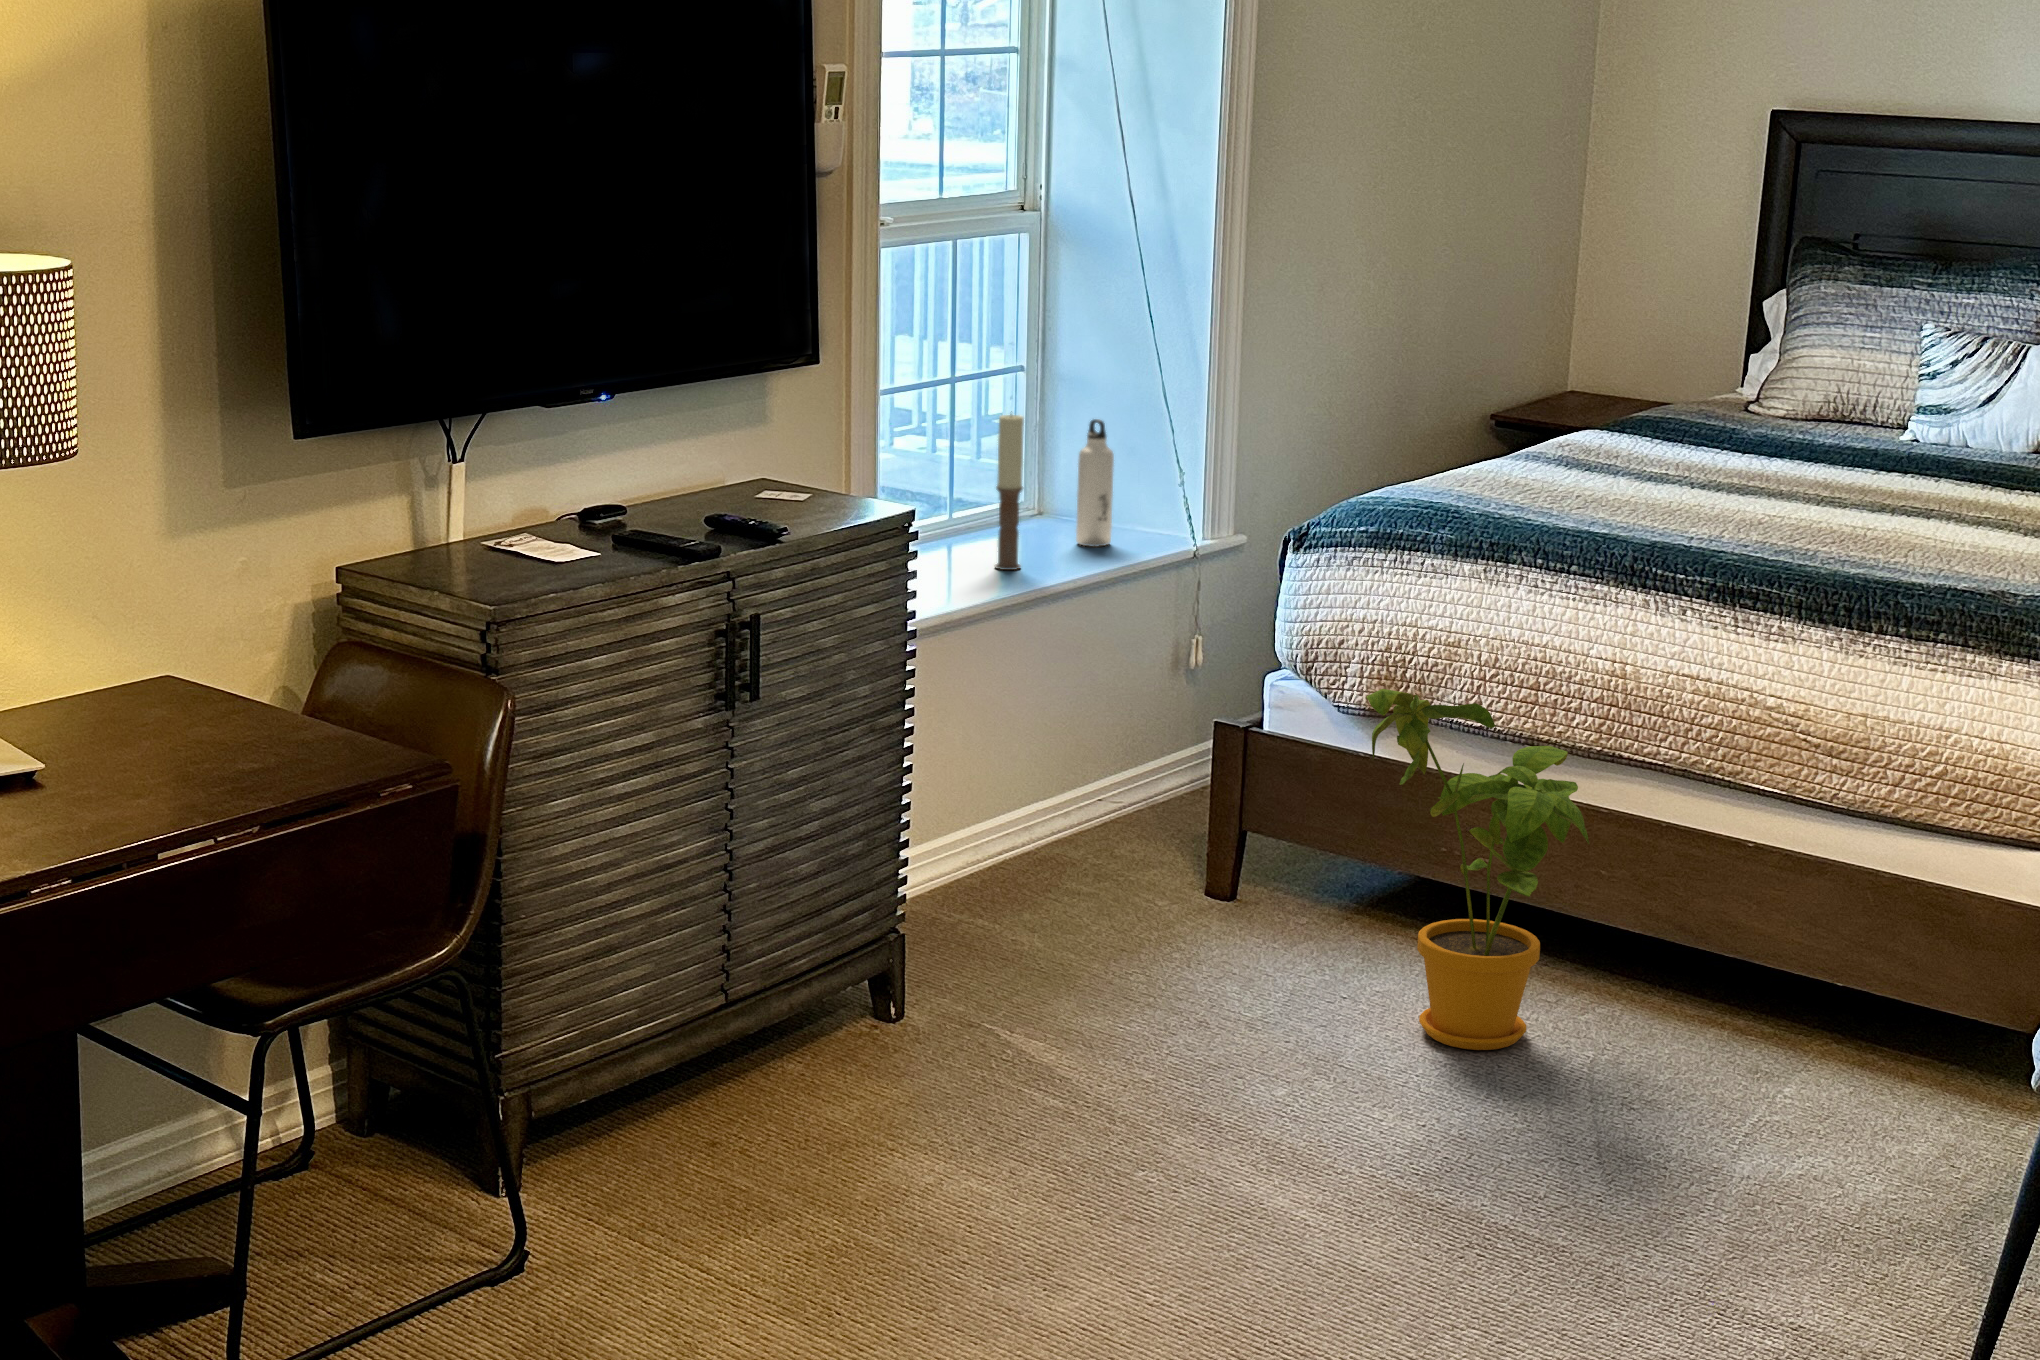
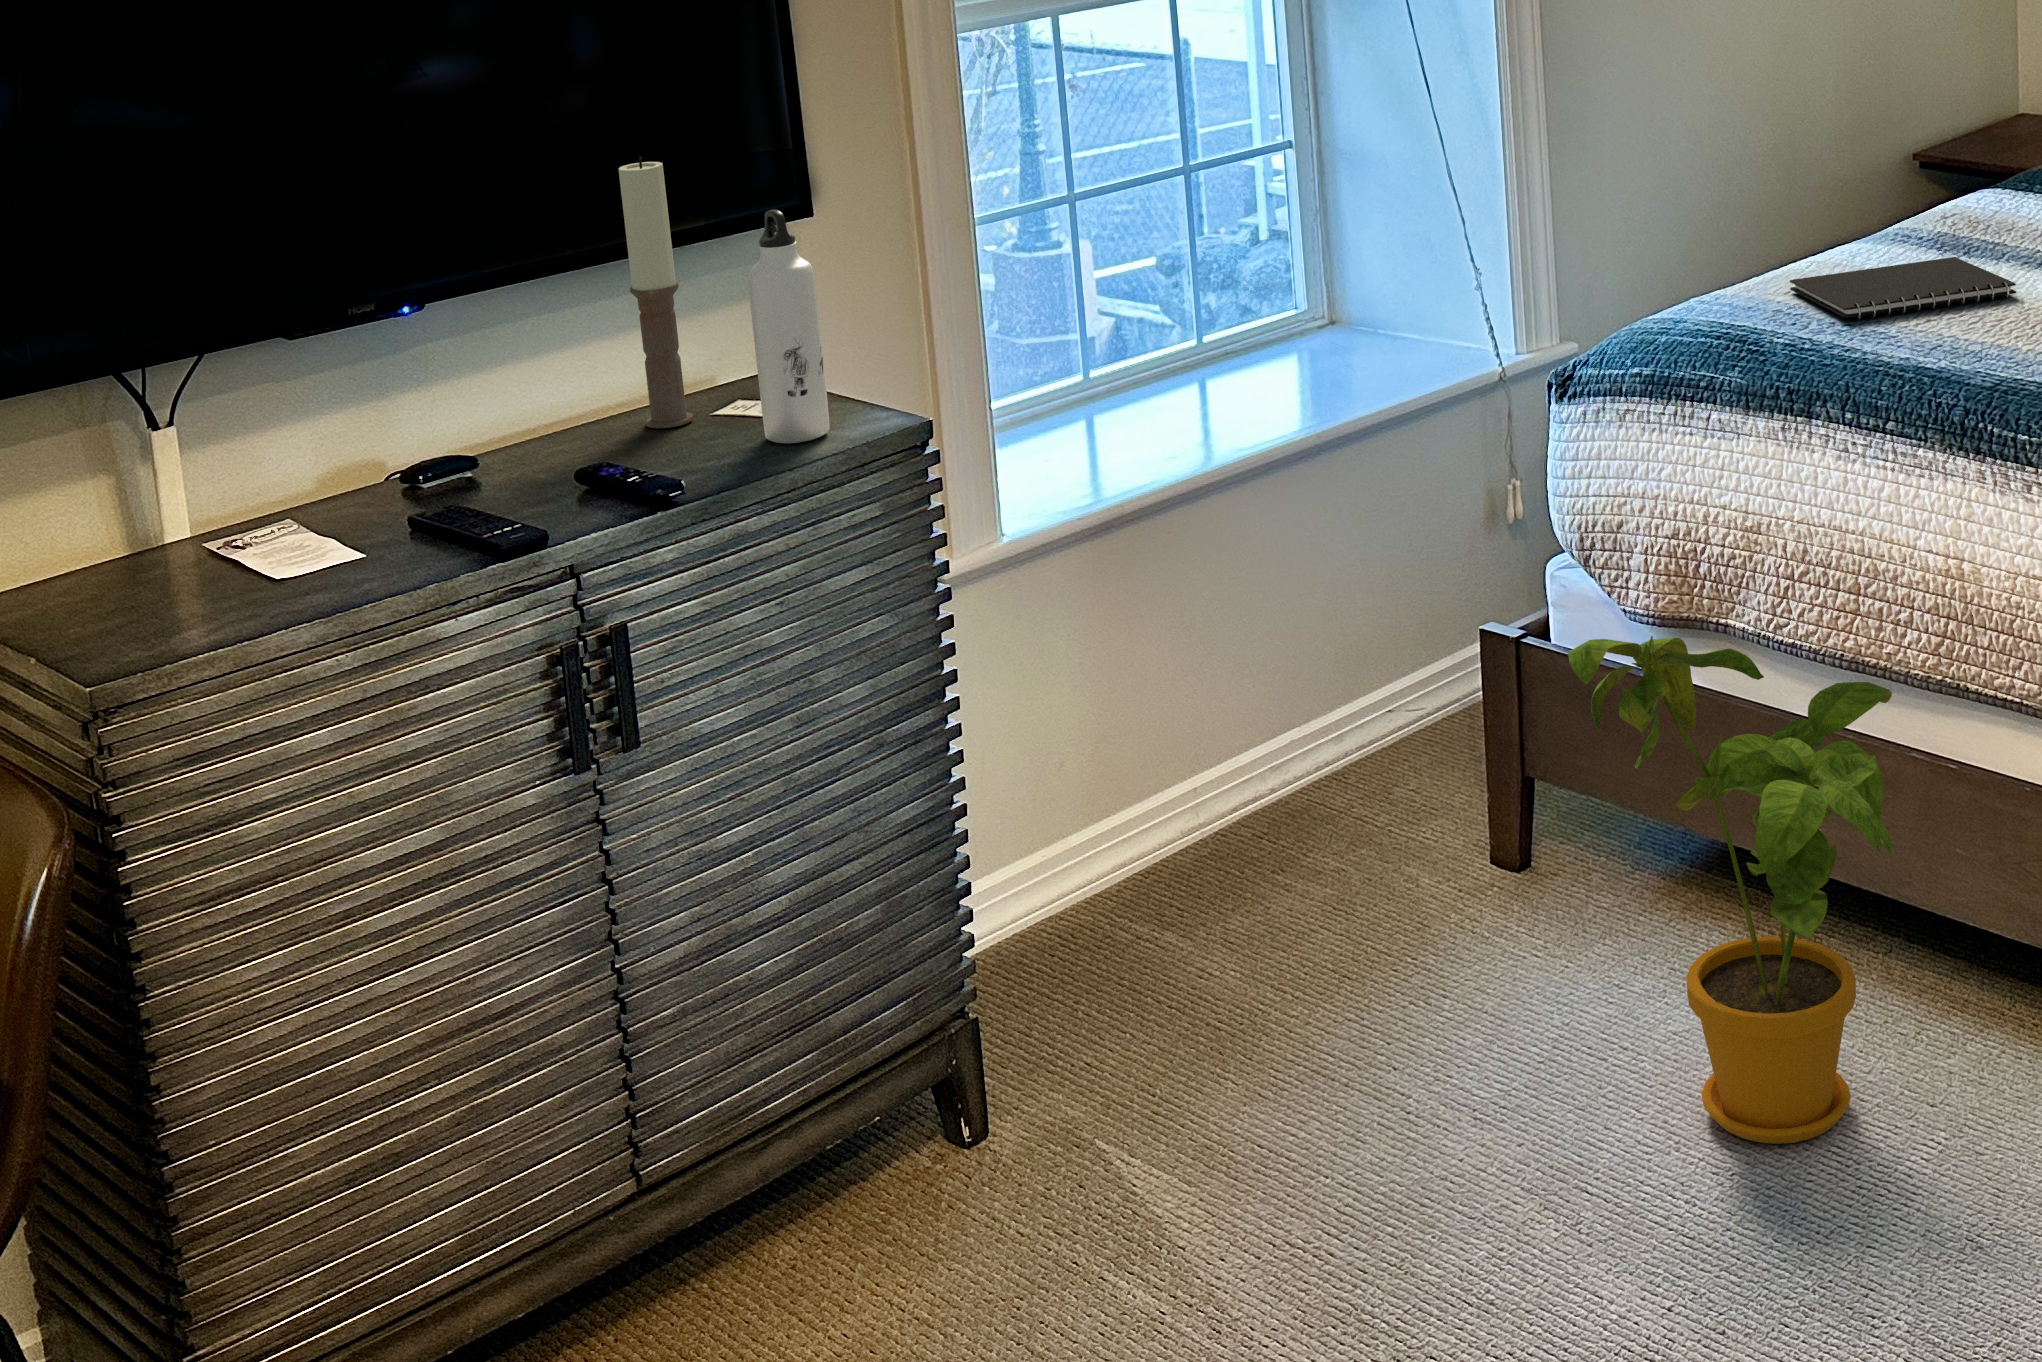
candle: present [995,414,1024,570] -> present [619,157,693,428]
water bottle: present [1076,419,1114,547] -> present [748,210,830,443]
notebook: none [1468,469,1647,503] -> present [1790,257,2016,319]

